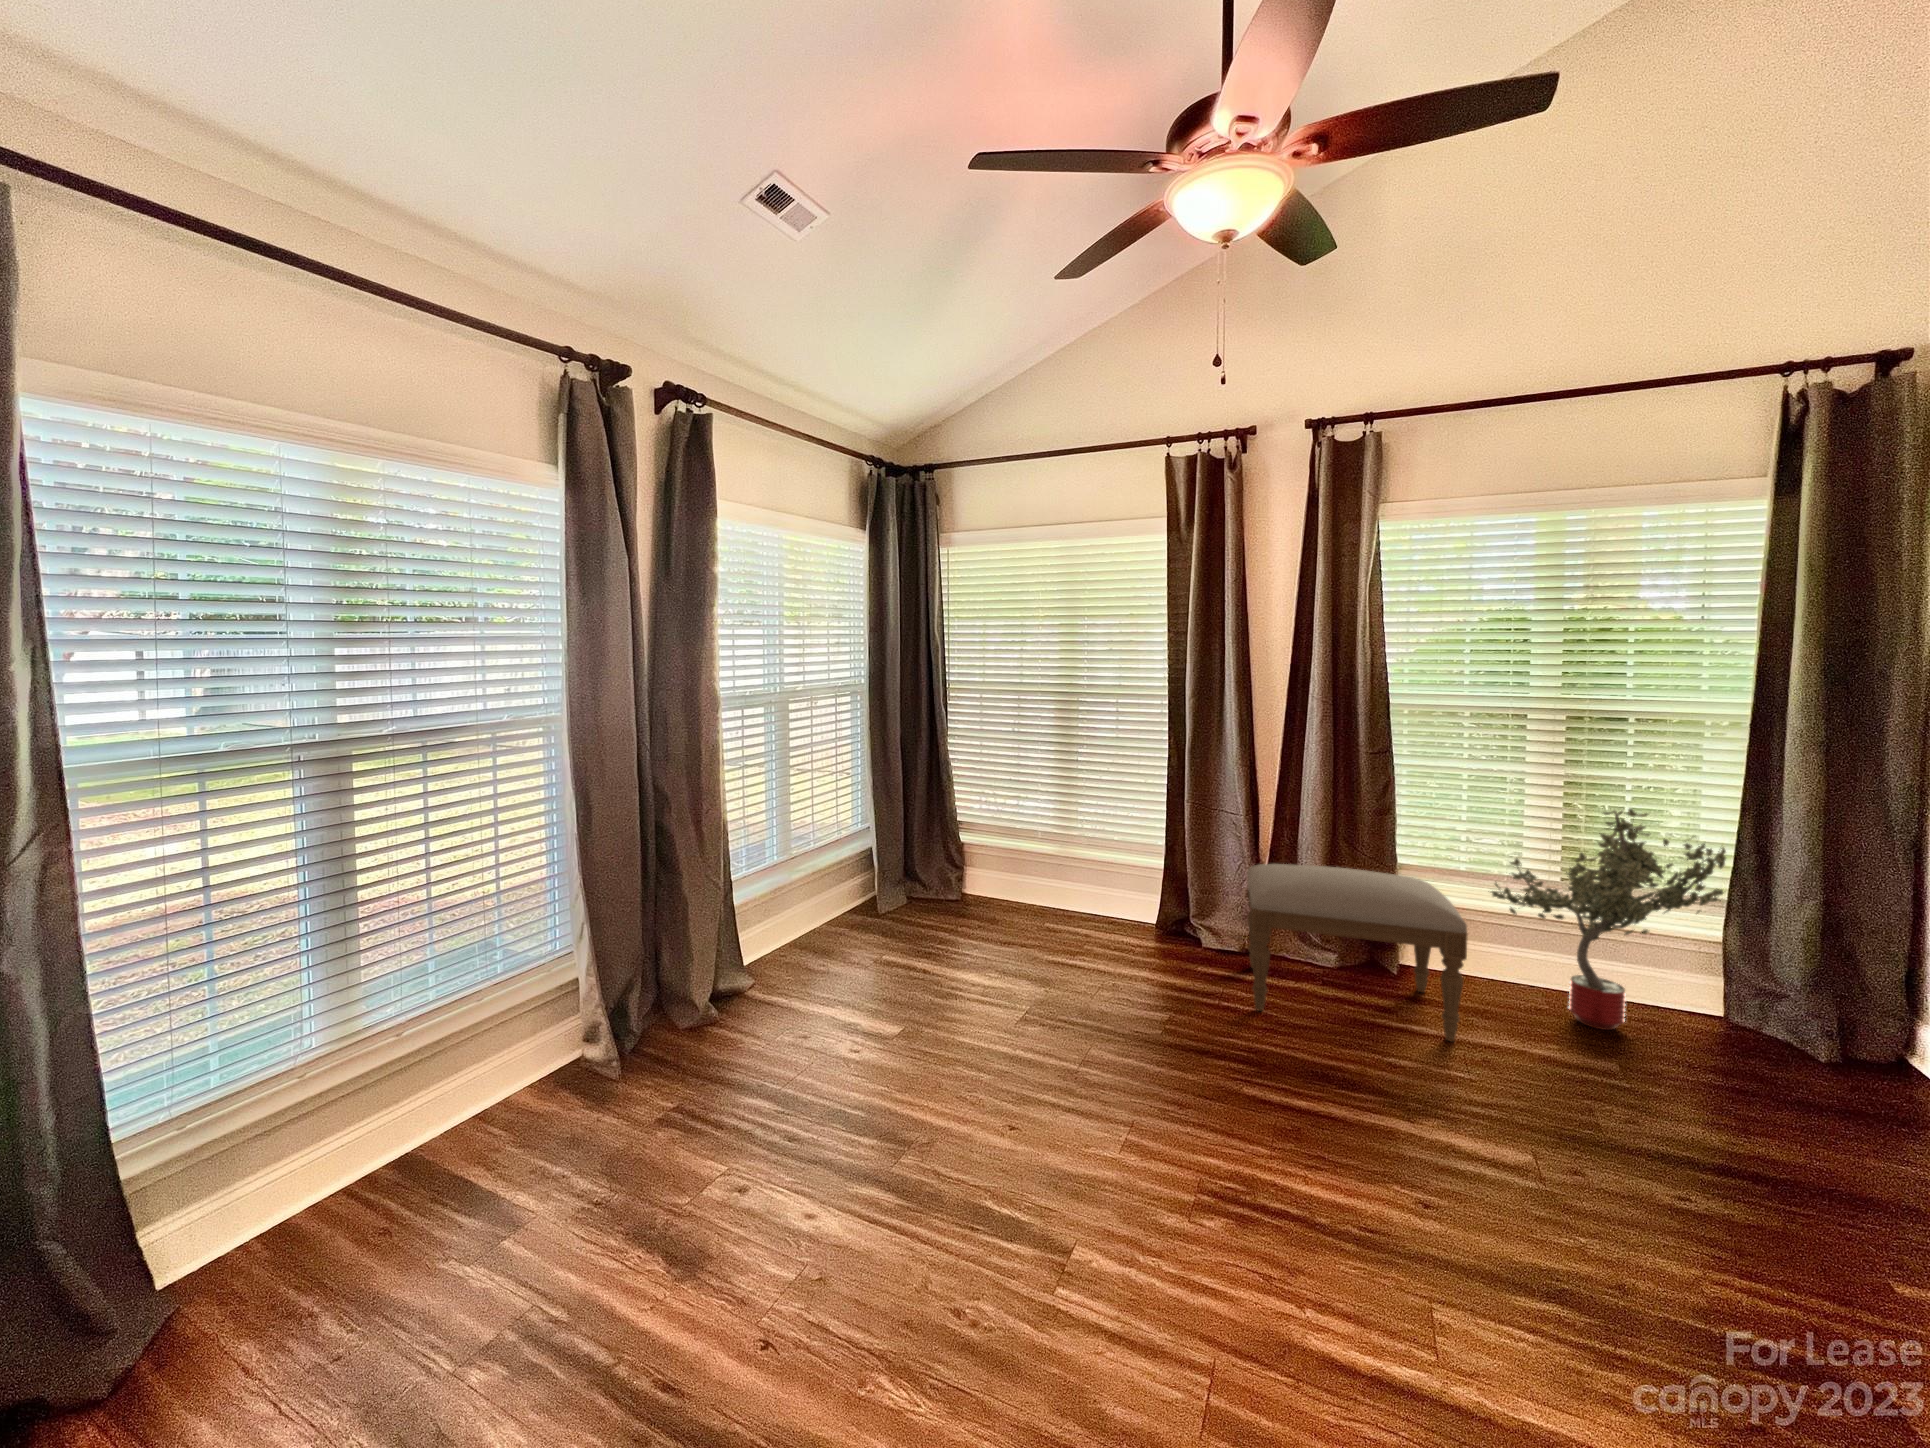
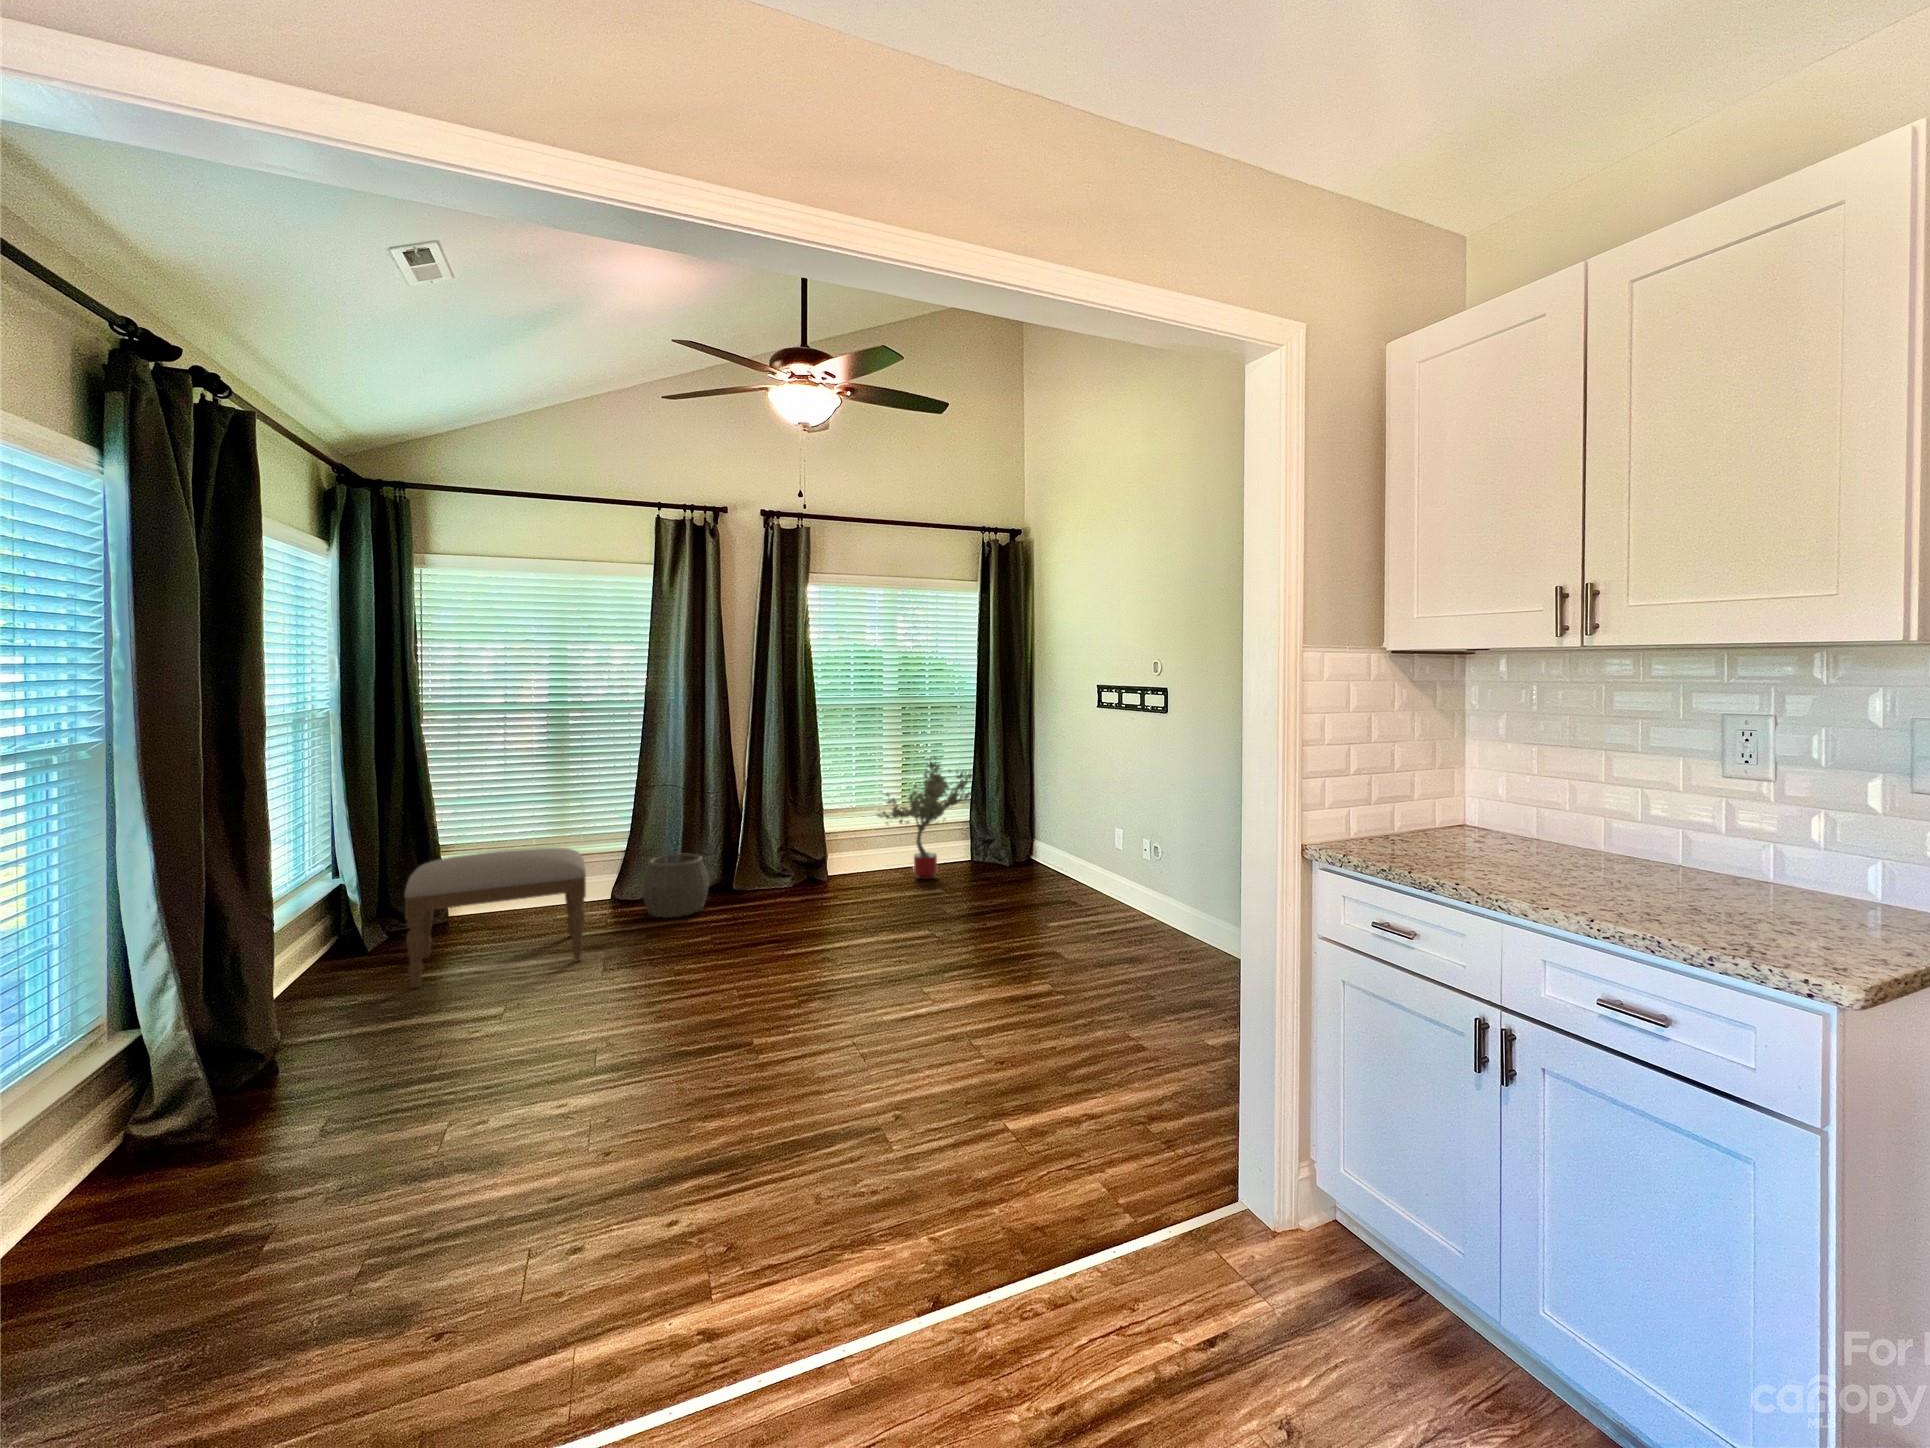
ottoman: present [1247,864,1467,1042] -> present [405,848,586,988]
woven basket: none [1121,883,1204,970] -> present [643,854,708,918]

